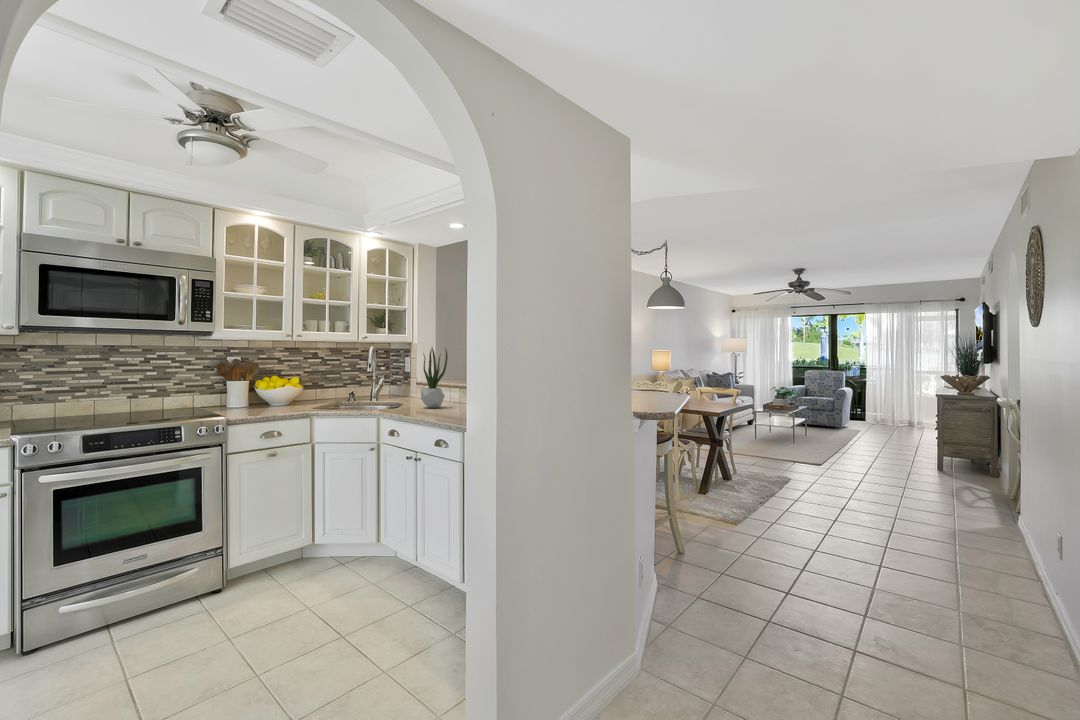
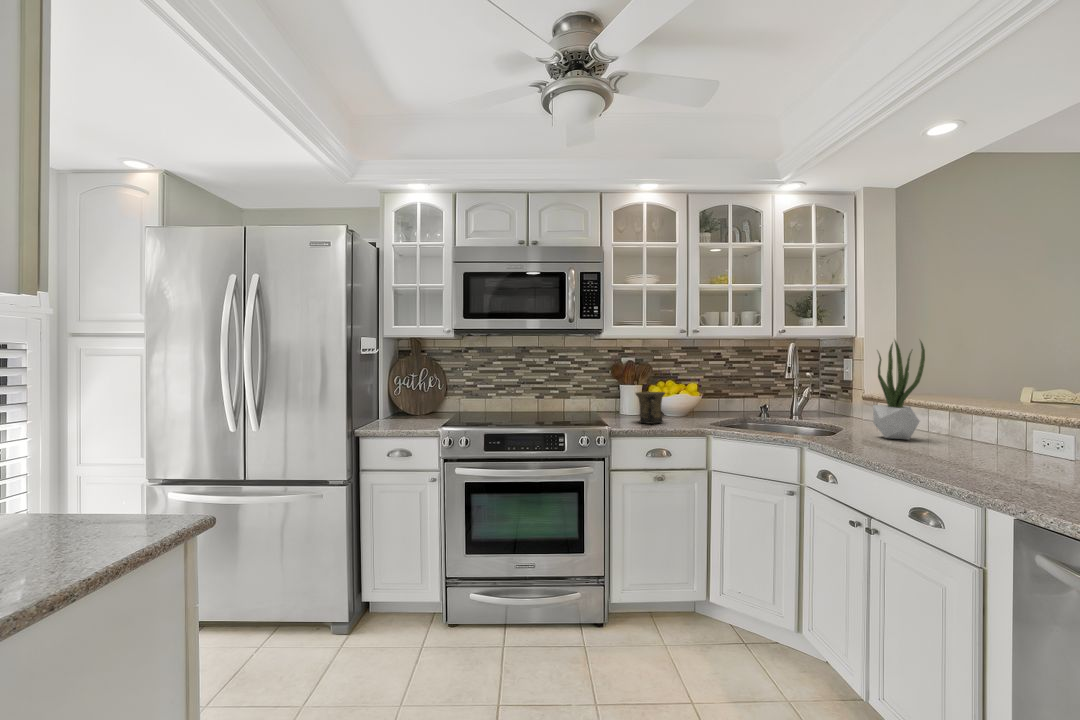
mug: none [247,386,275,412] -> present [636,392,665,423]

